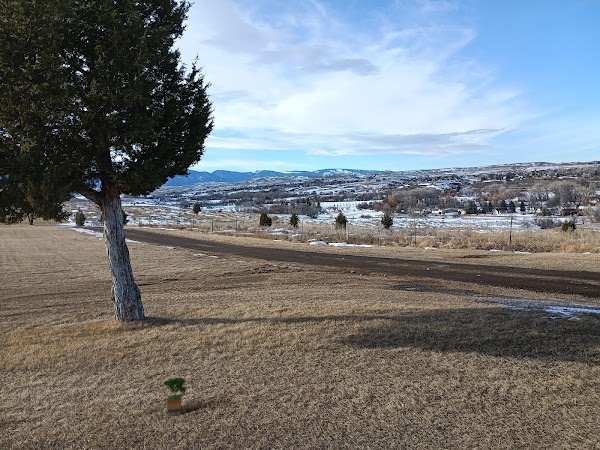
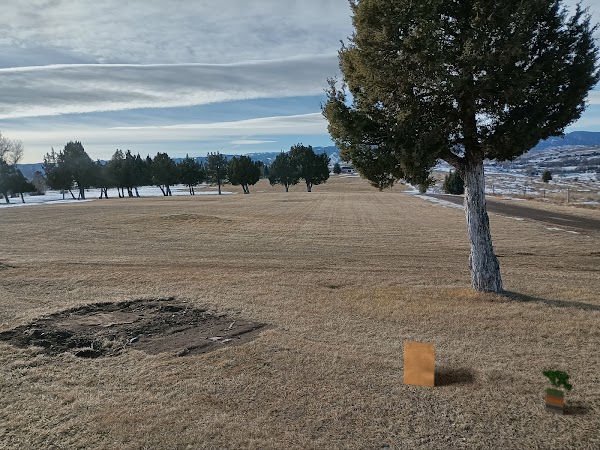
cardboard box: none [30,382,64,433] -> present [404,342,435,387]

